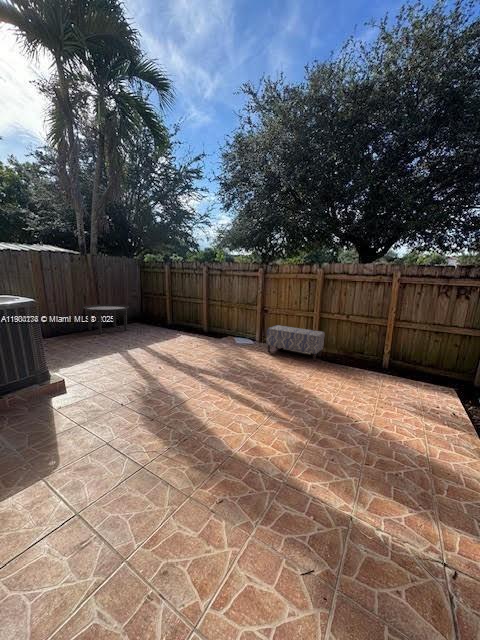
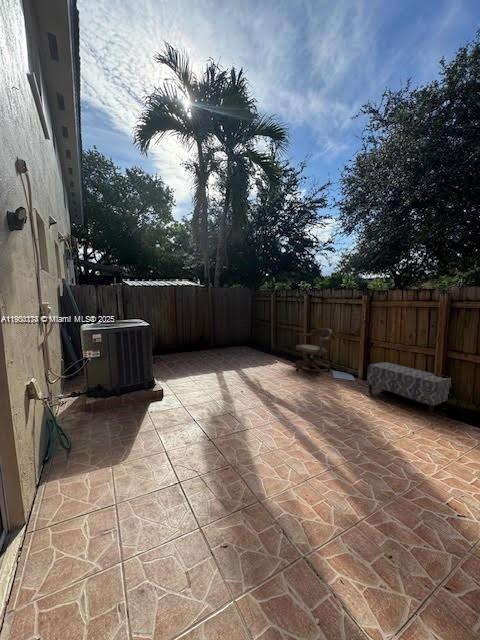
chair: none [198,300,230,343] -> present [296,328,332,374]
round table: present [83,304,129,334] -> none [201,327,237,353]

